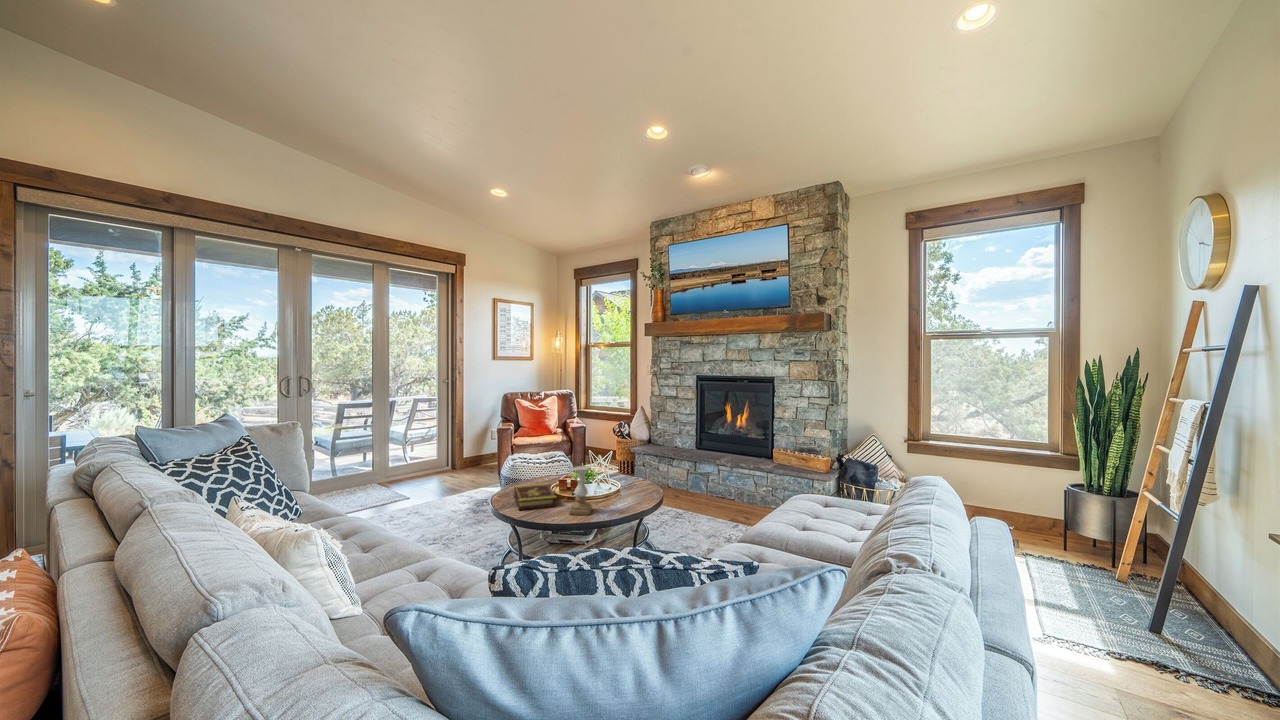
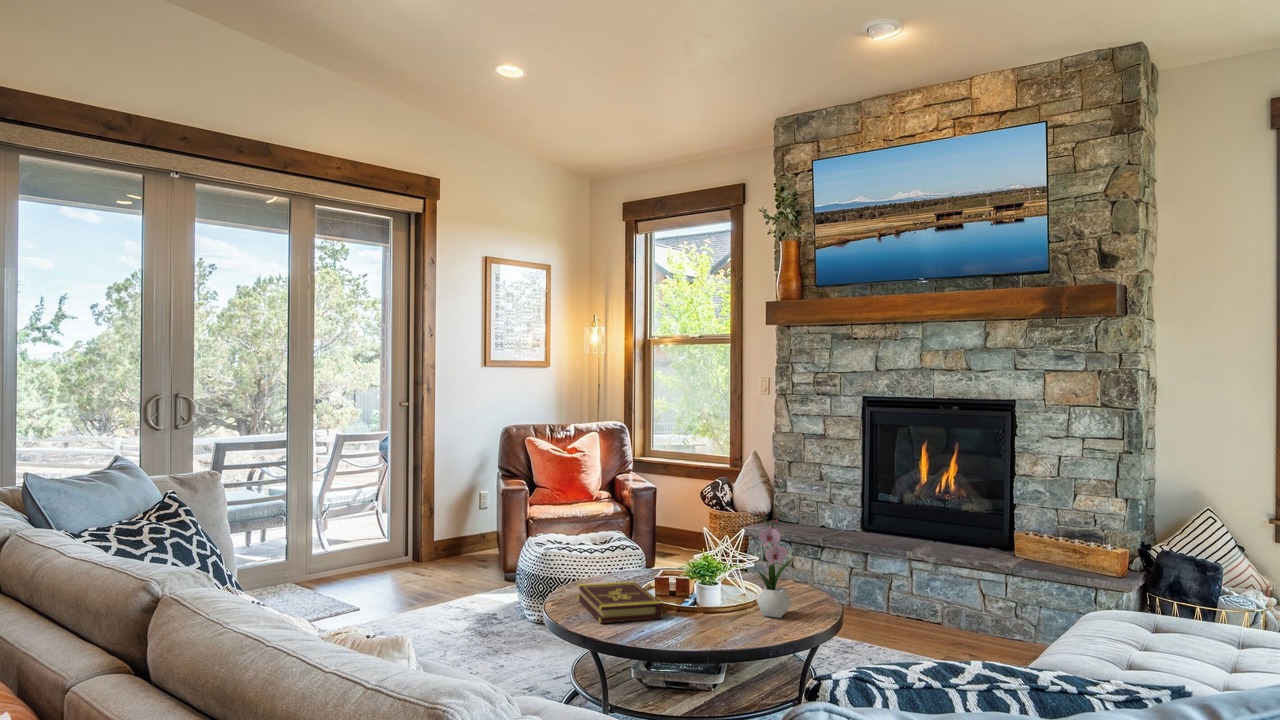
flower arrangement: none [612,443,634,504] -> present [756,511,793,618]
candle holder: present [569,466,592,515] -> none [691,549,726,633]

